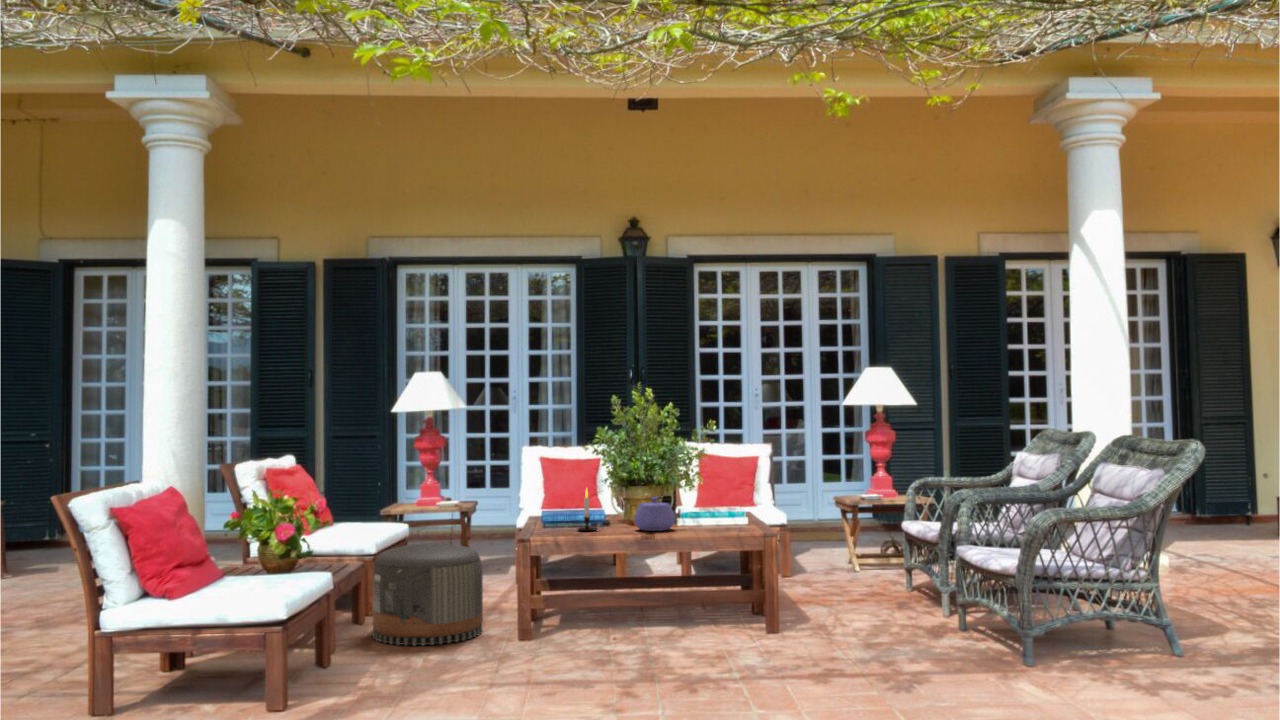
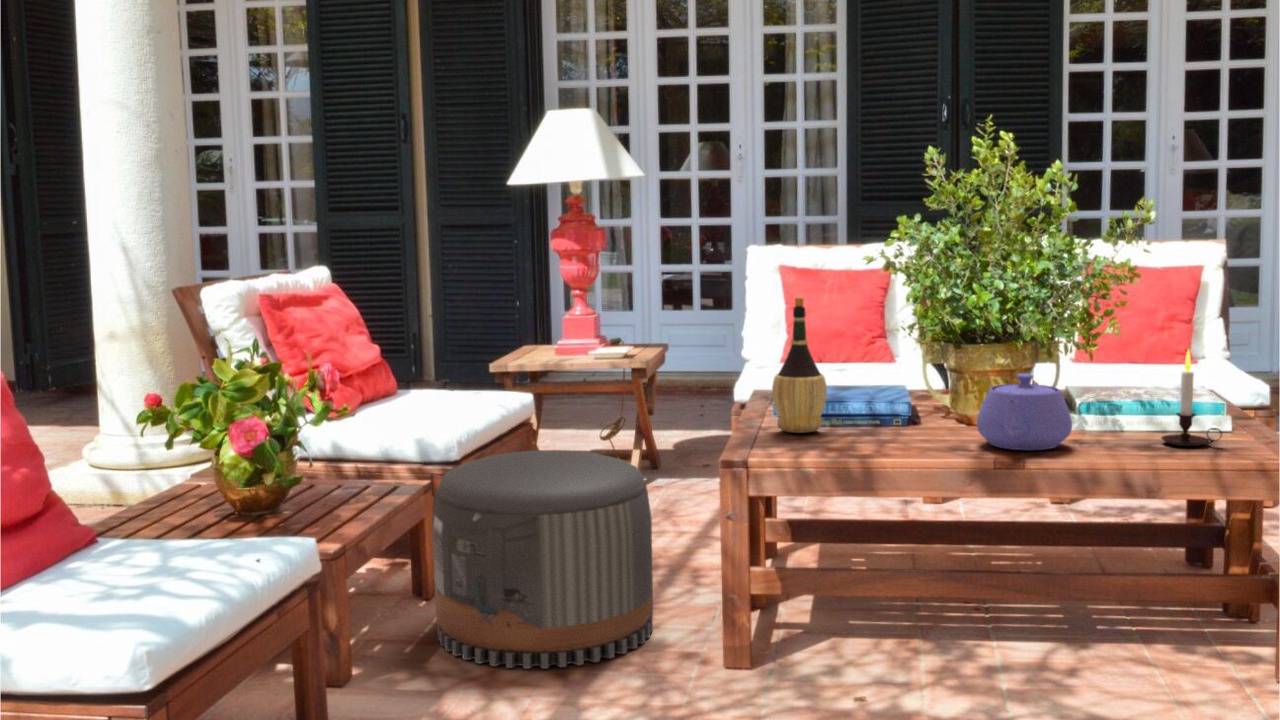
wine bottle: none [541,465,567,528] -> present [772,298,827,433]
candle: present [578,489,598,531] -> present [1161,349,1222,446]

